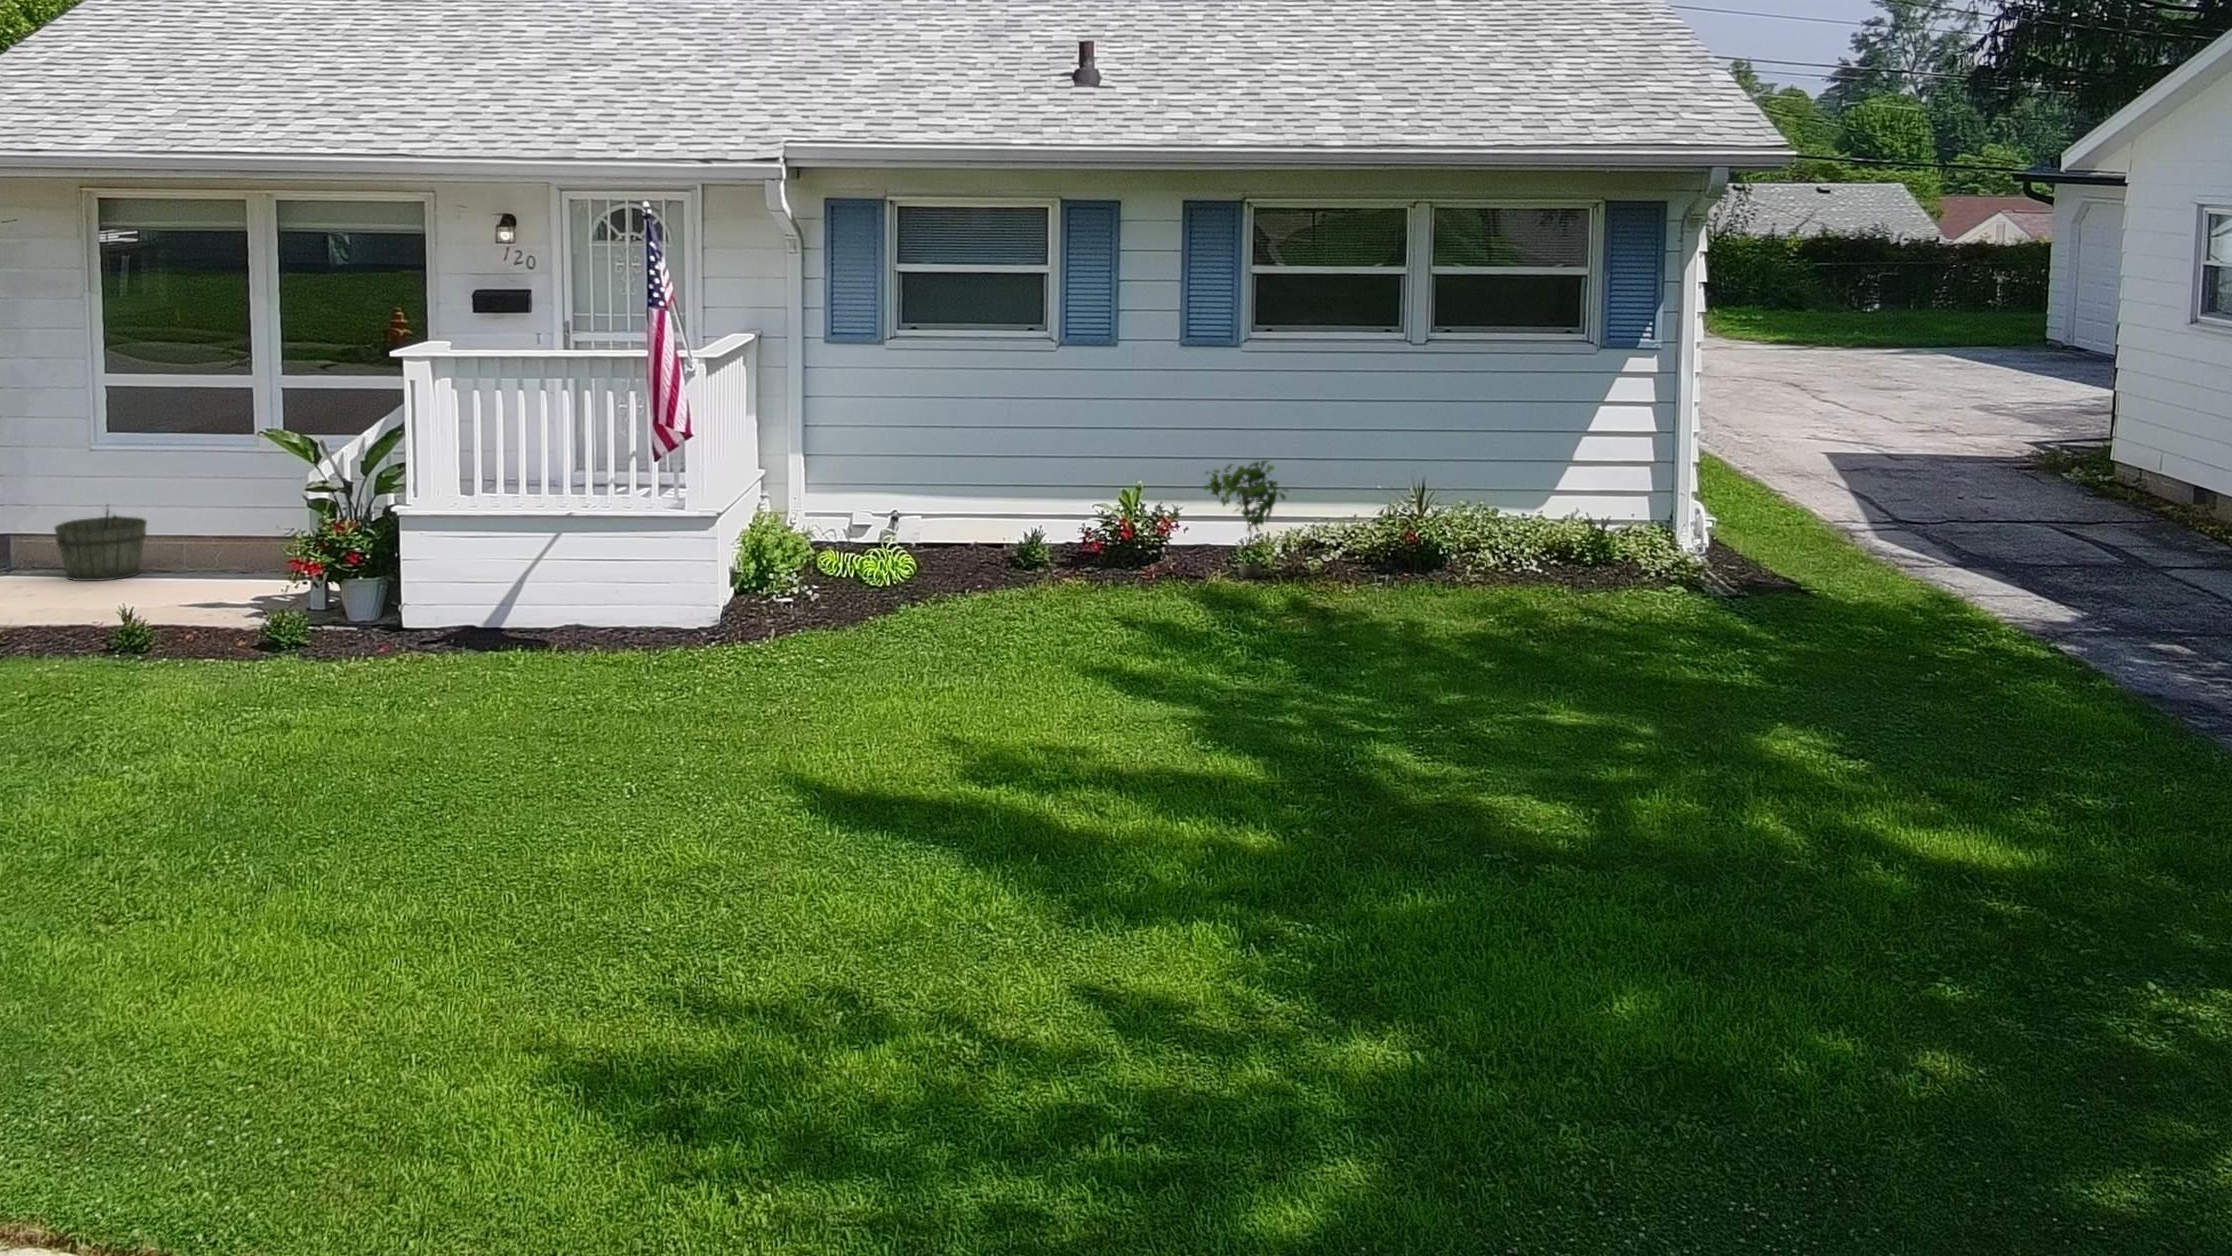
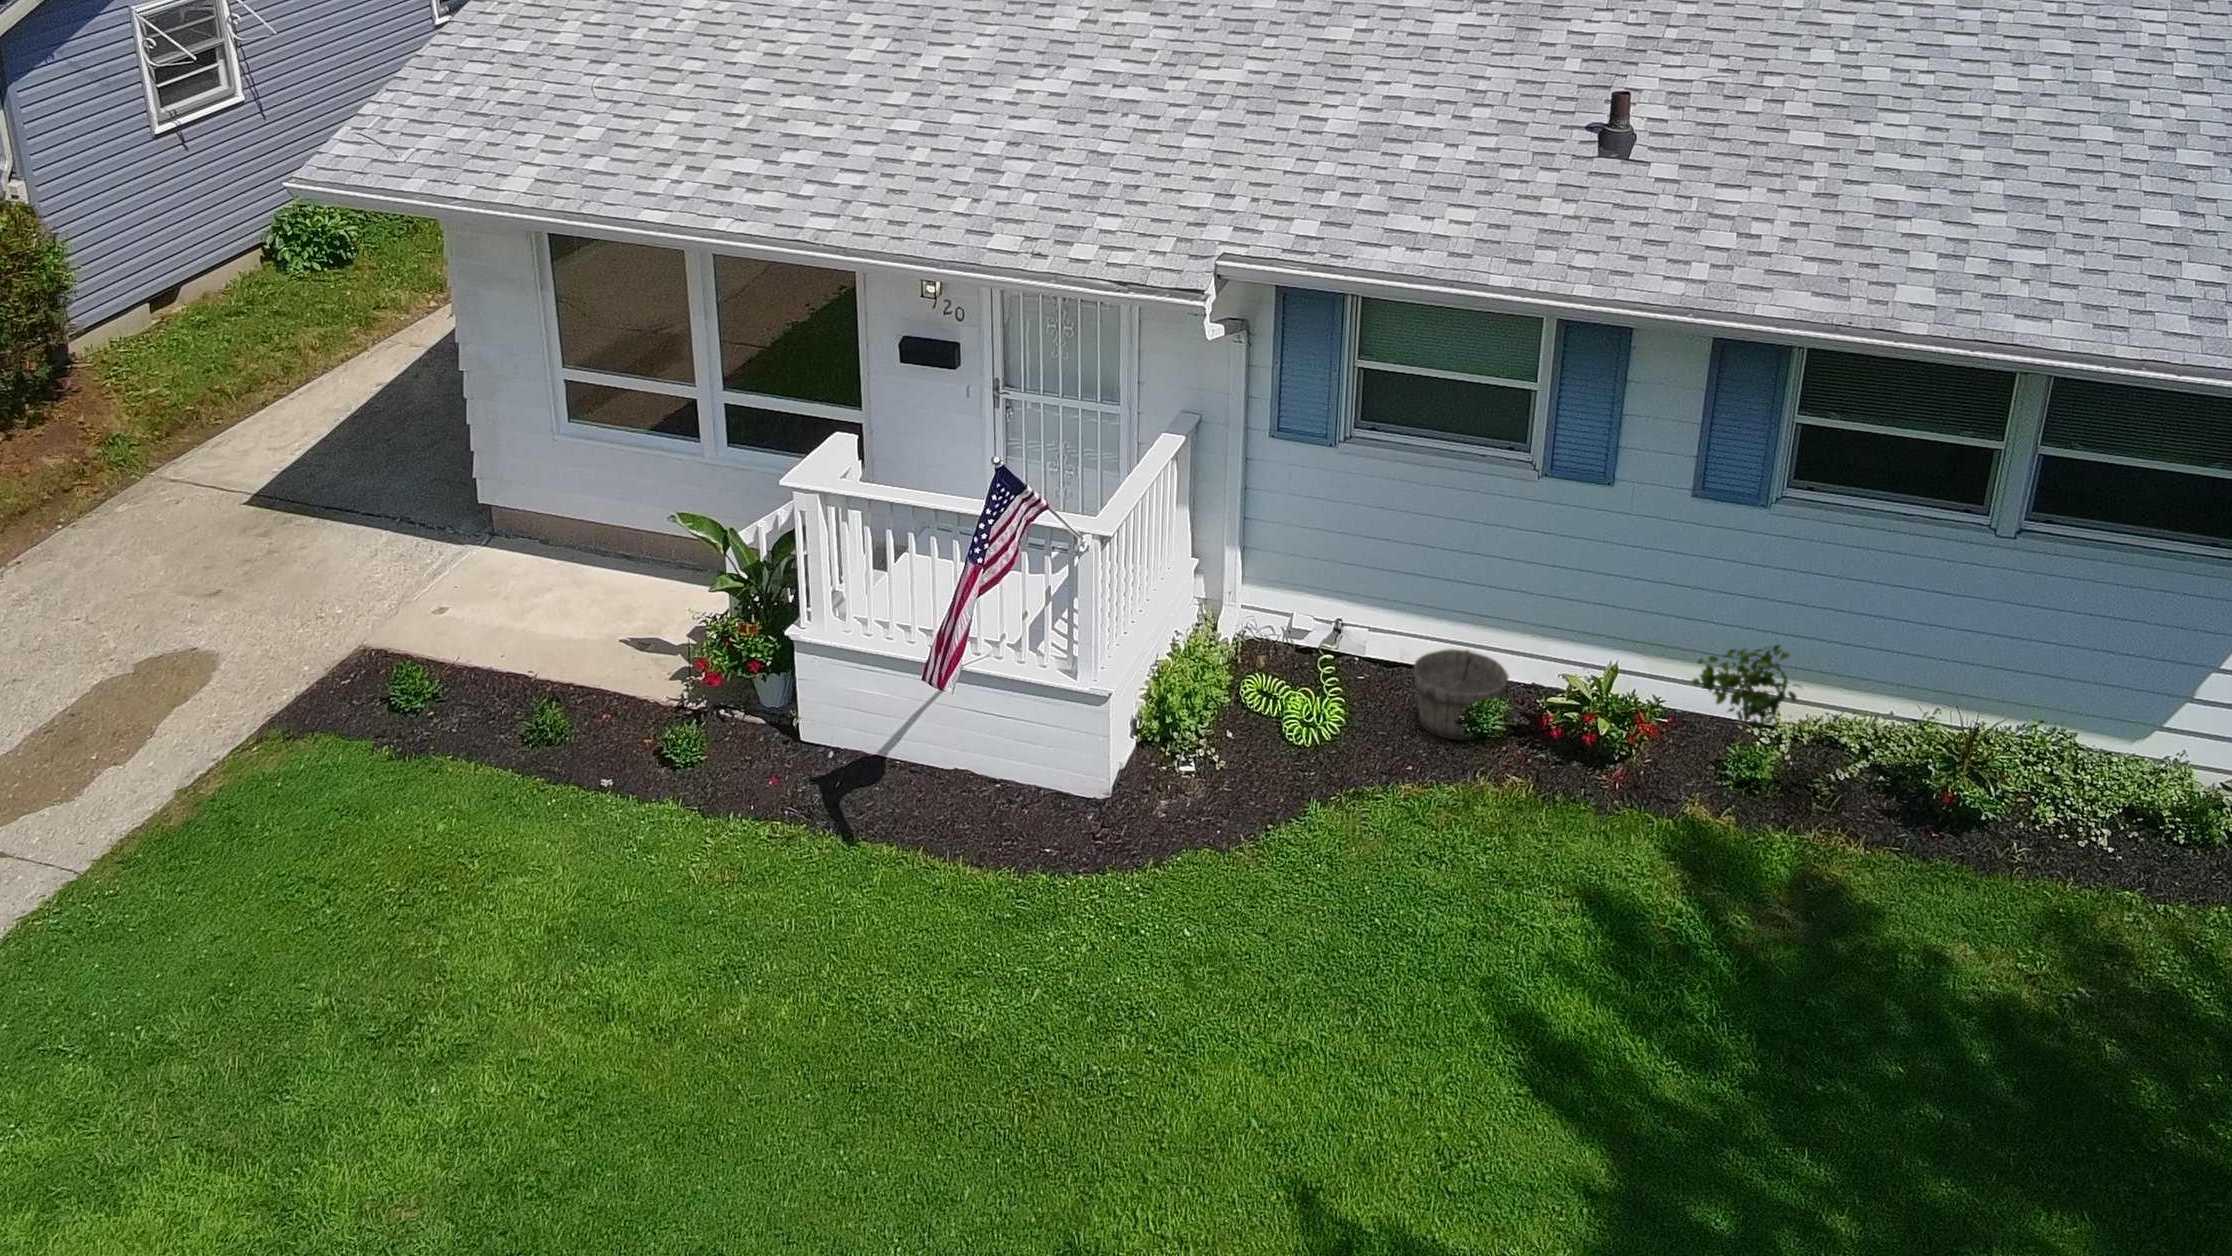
wooden bucket: present [55,510,147,581] -> present [1414,649,1508,740]

